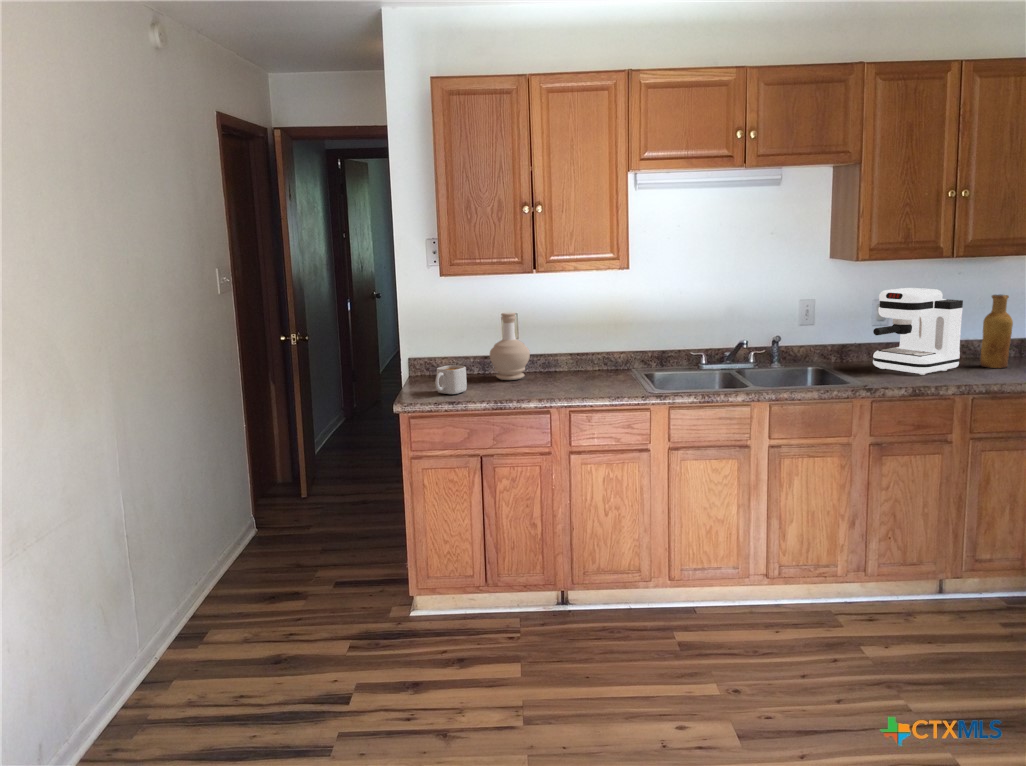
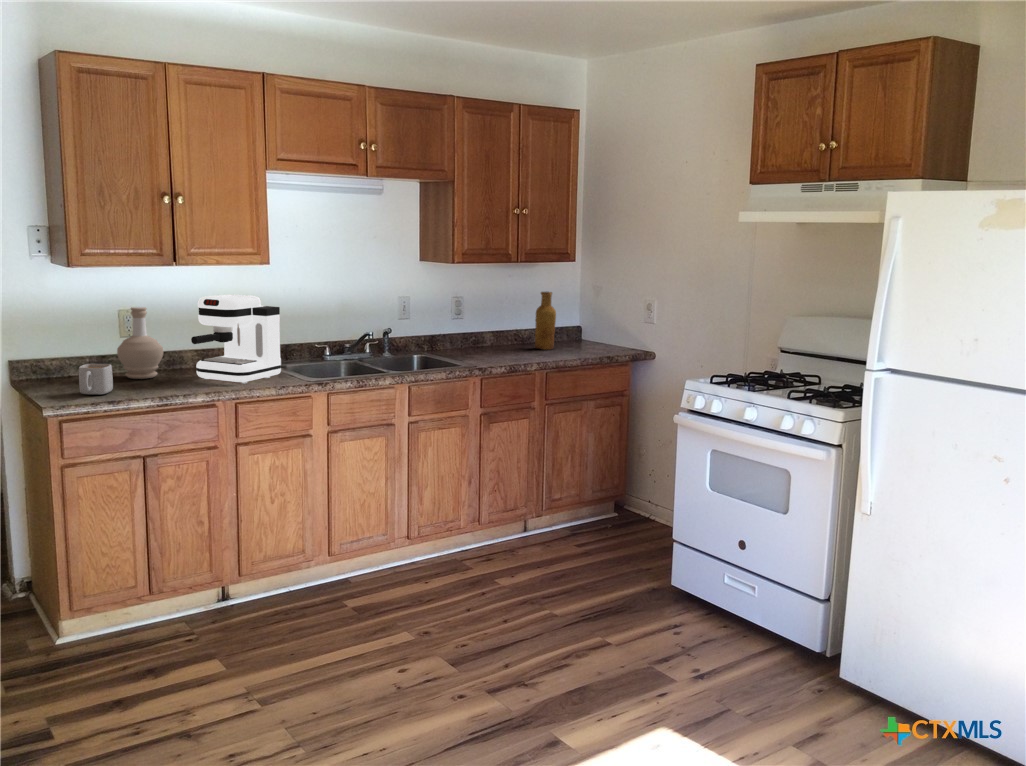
coffee maker: present [873,288,963,375] -> present [191,294,281,384]

